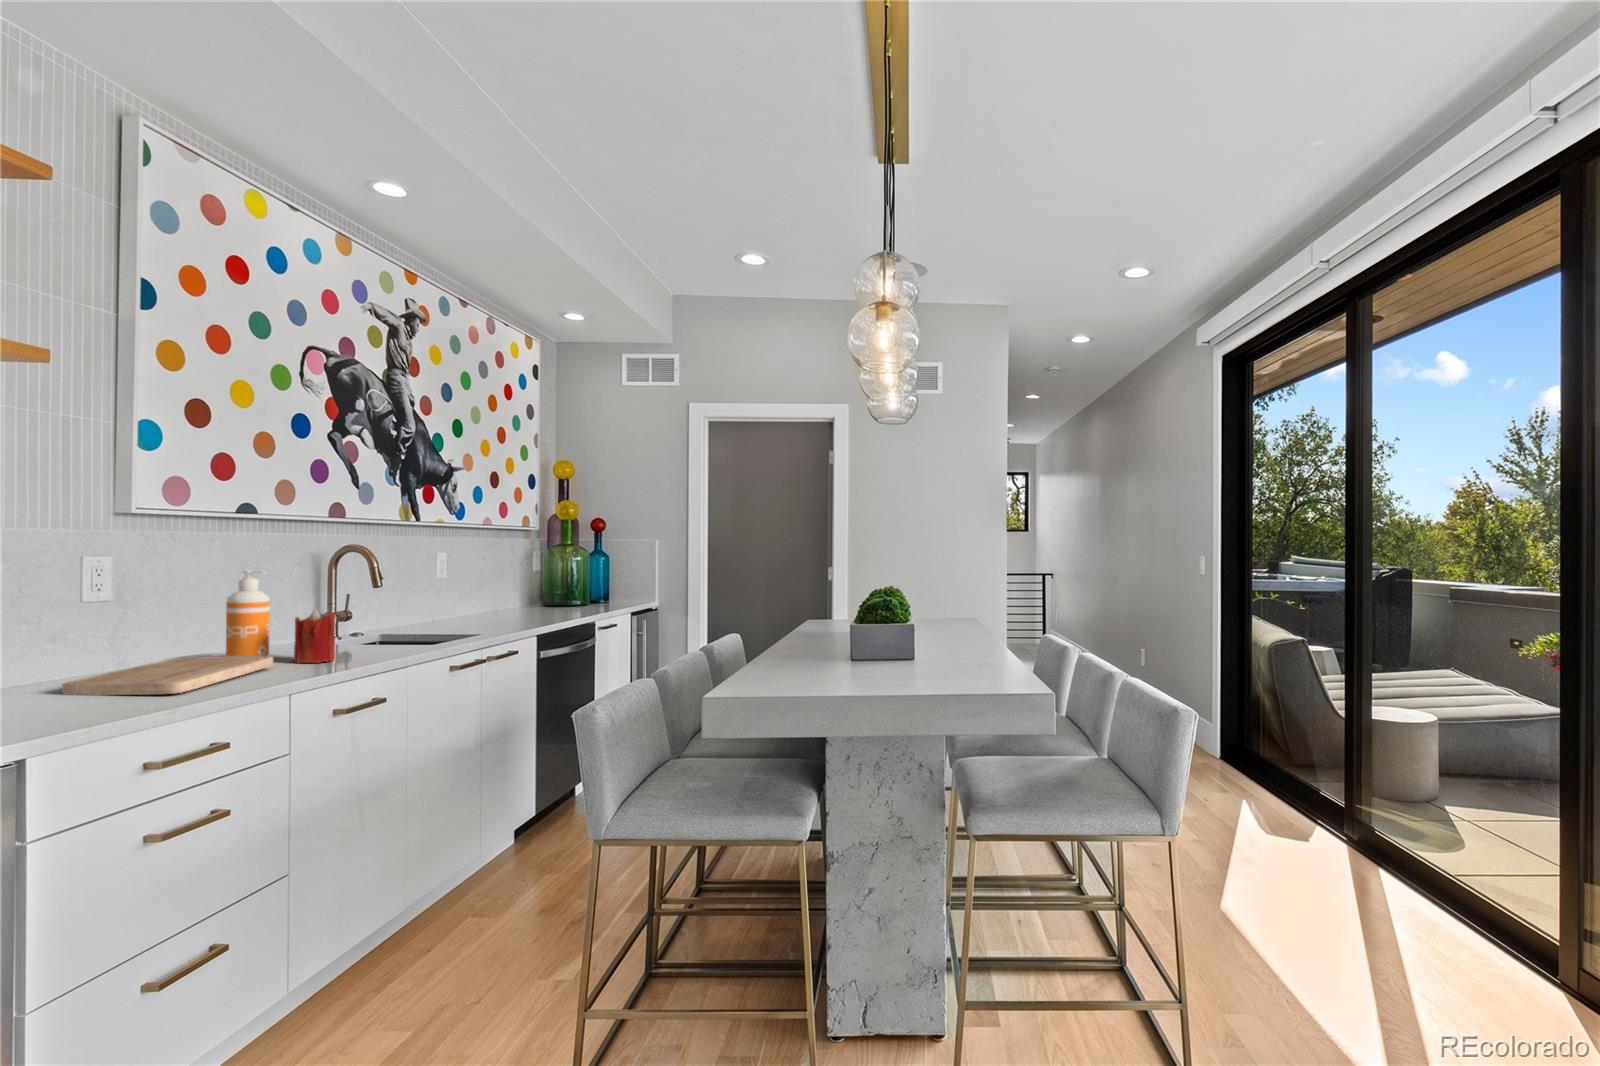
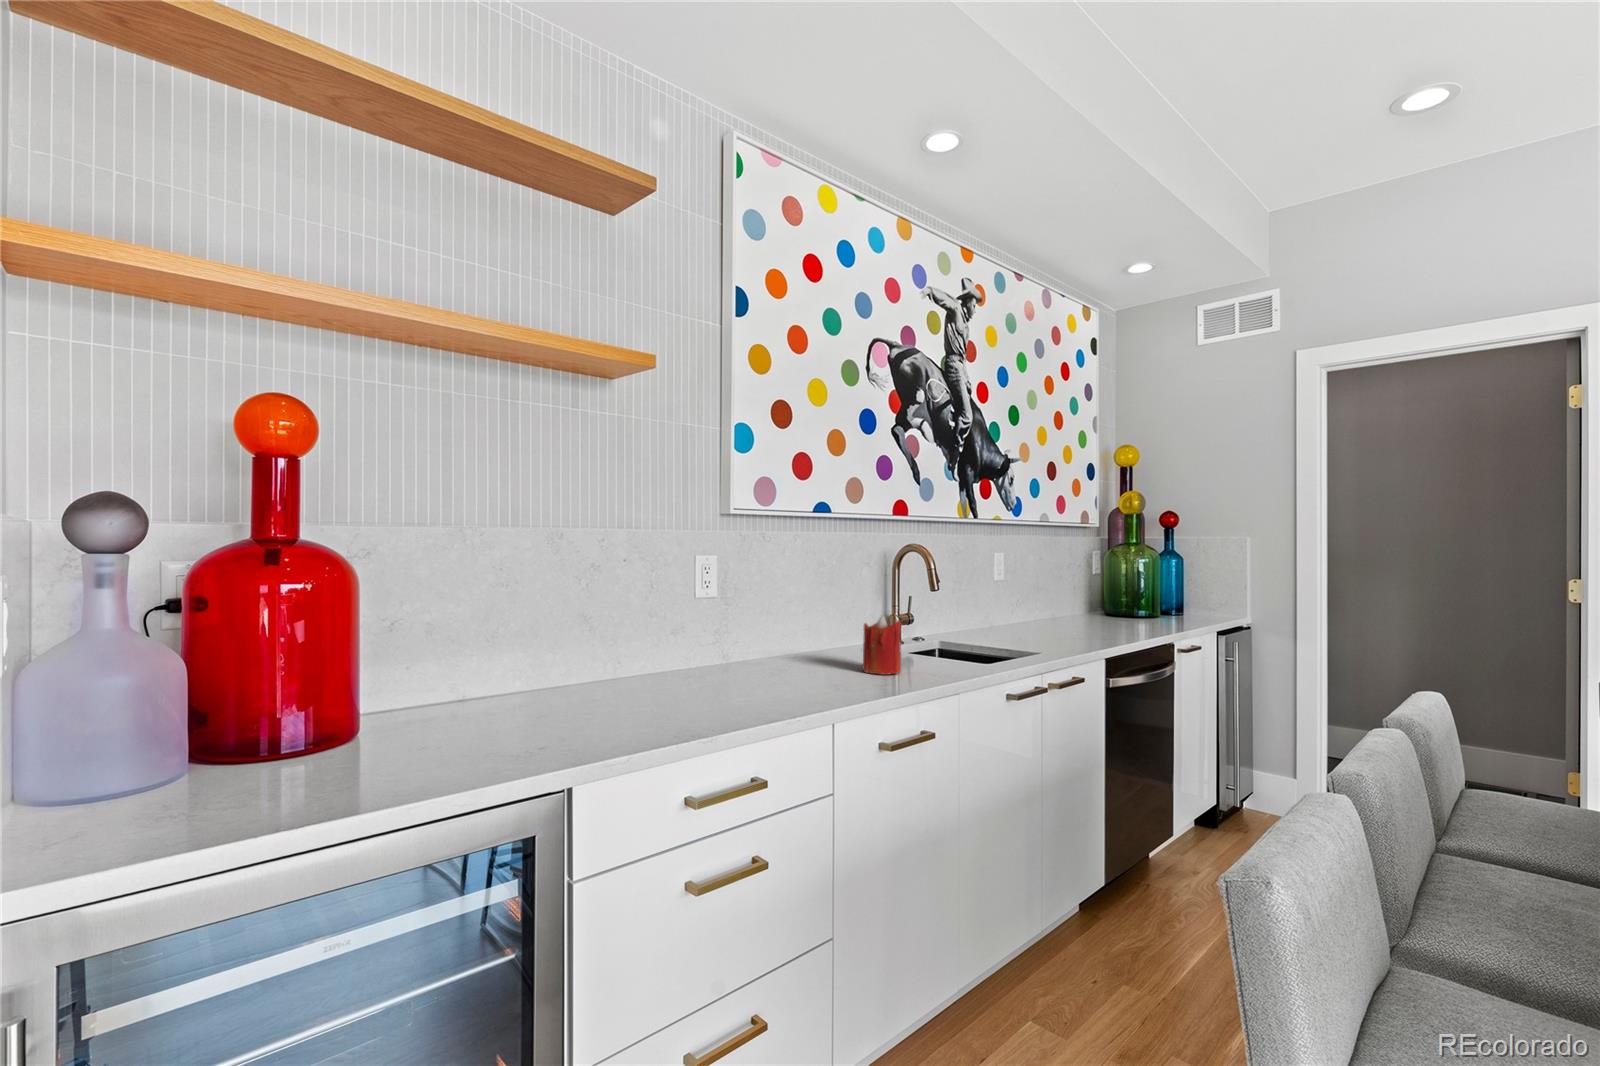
soap dispenser: present [226,570,270,656] -> none [805,572,842,665]
cutting board: present [62,656,273,695] -> none [675,657,844,704]

